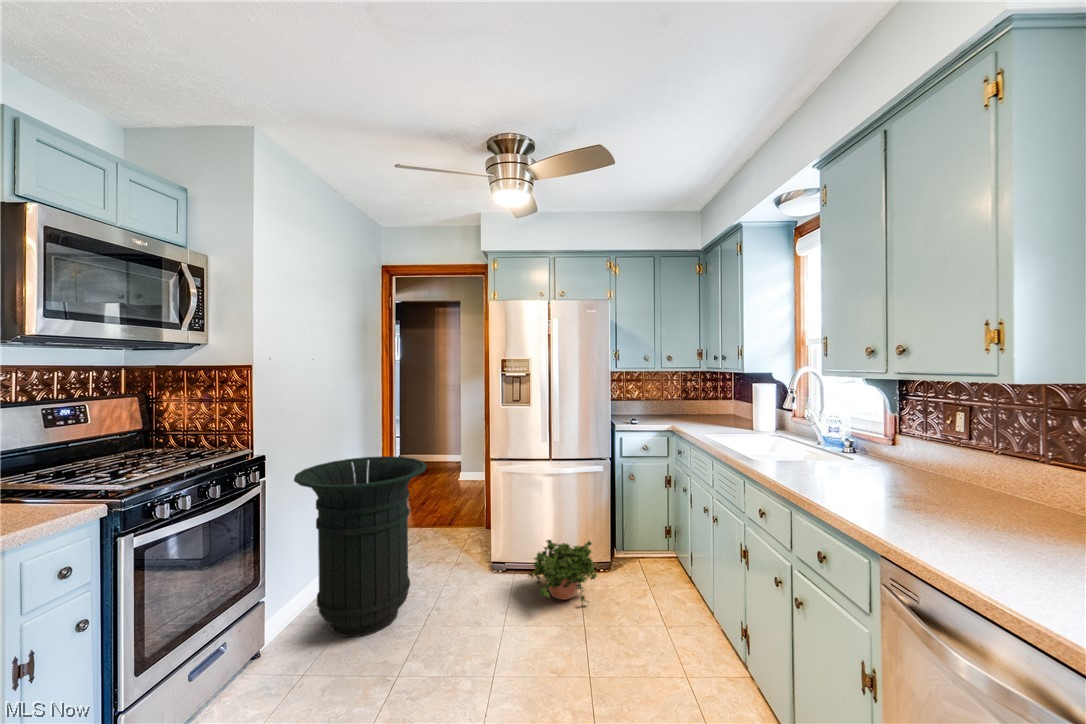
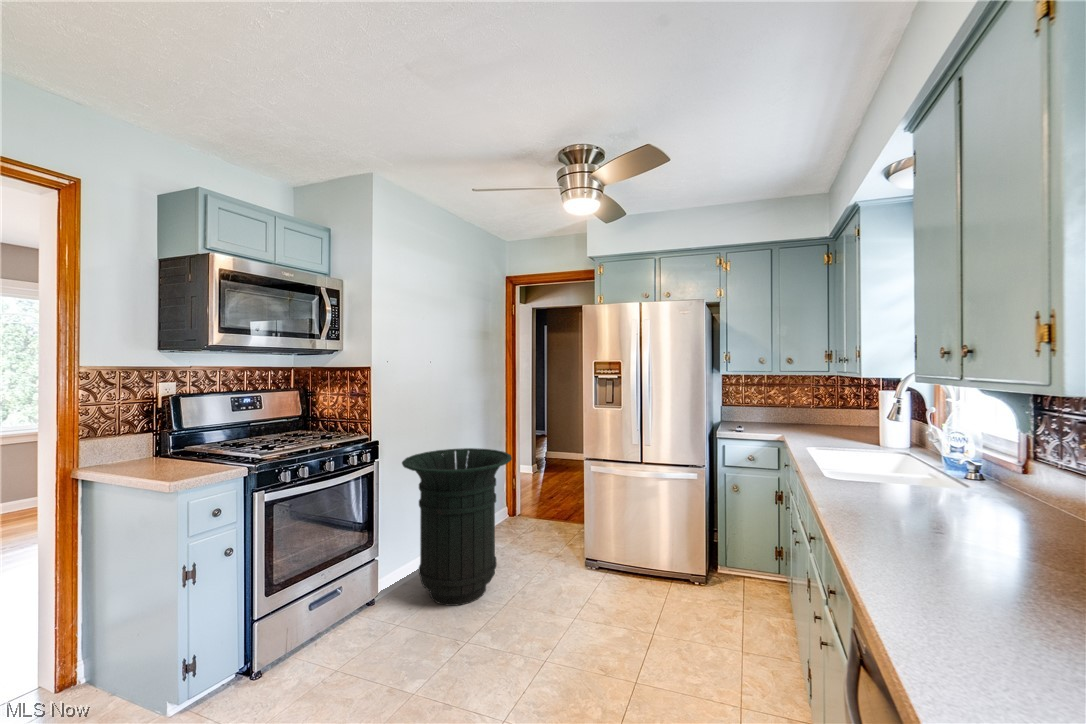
potted plant: present [528,540,597,602] -> none [606,542,679,617]

